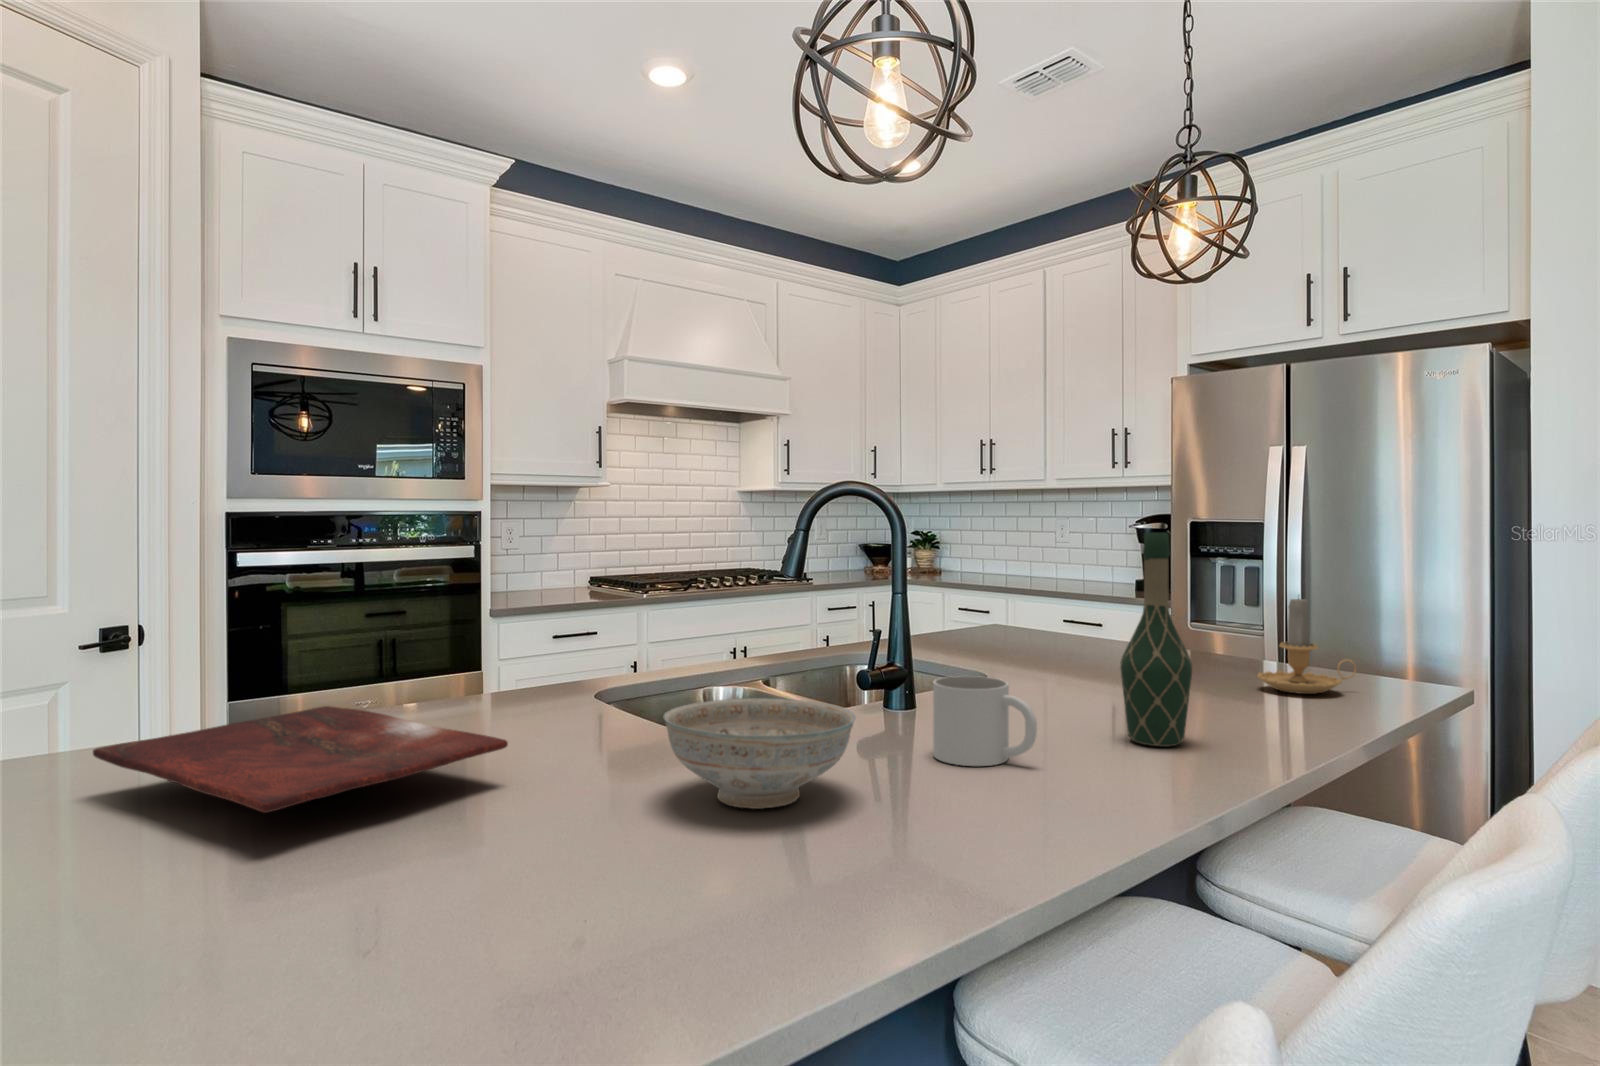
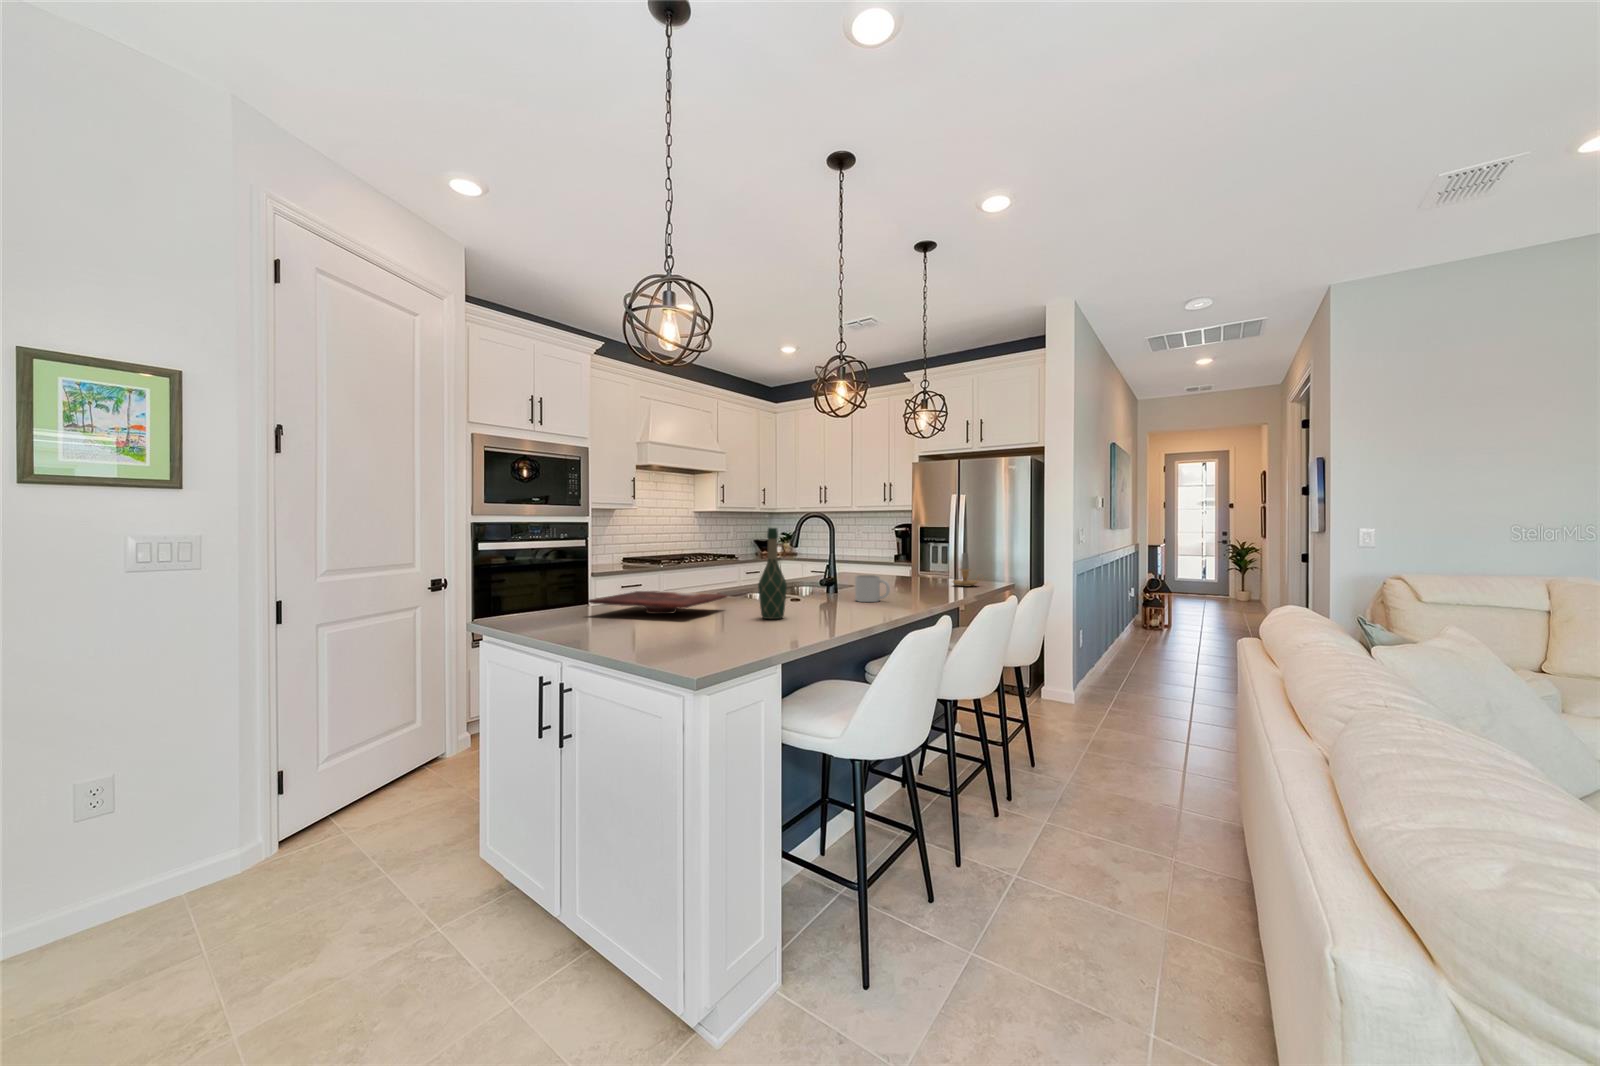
wine bottle: present [1120,533,1192,746] -> present [758,528,787,619]
decorative bowl: present [664,698,856,809] -> none [783,581,843,610]

